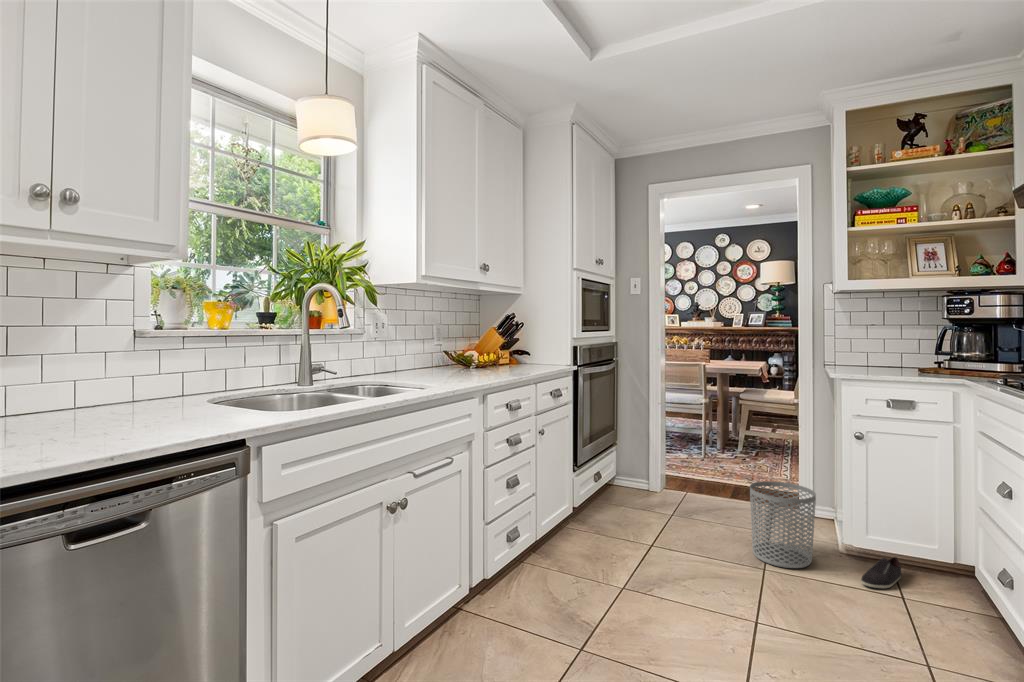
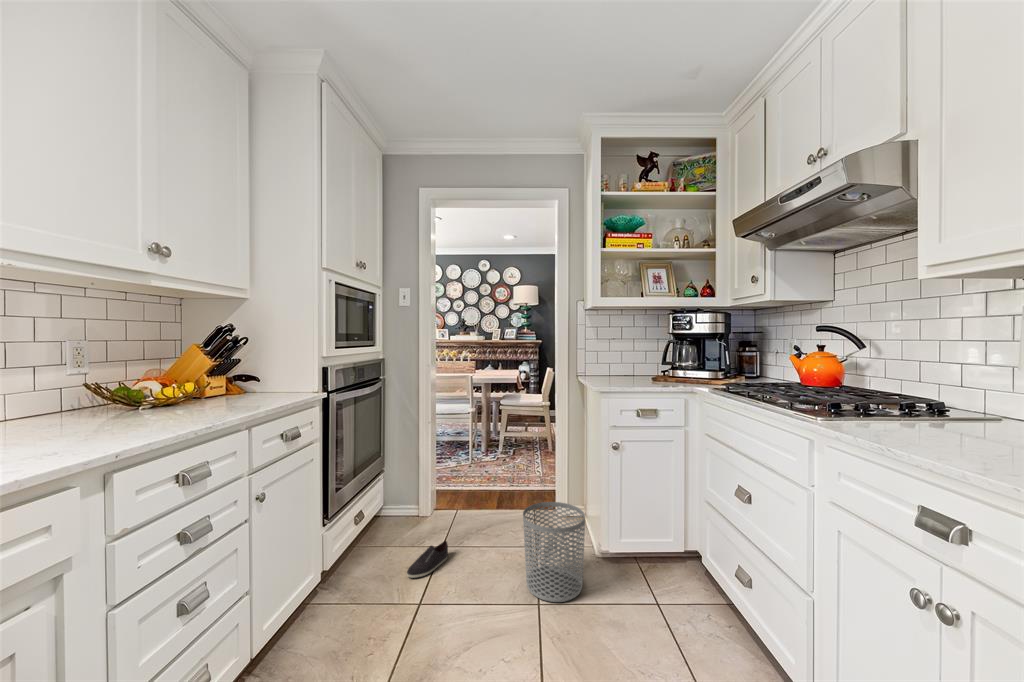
shoe: present [861,557,901,588] -> present [407,541,448,578]

